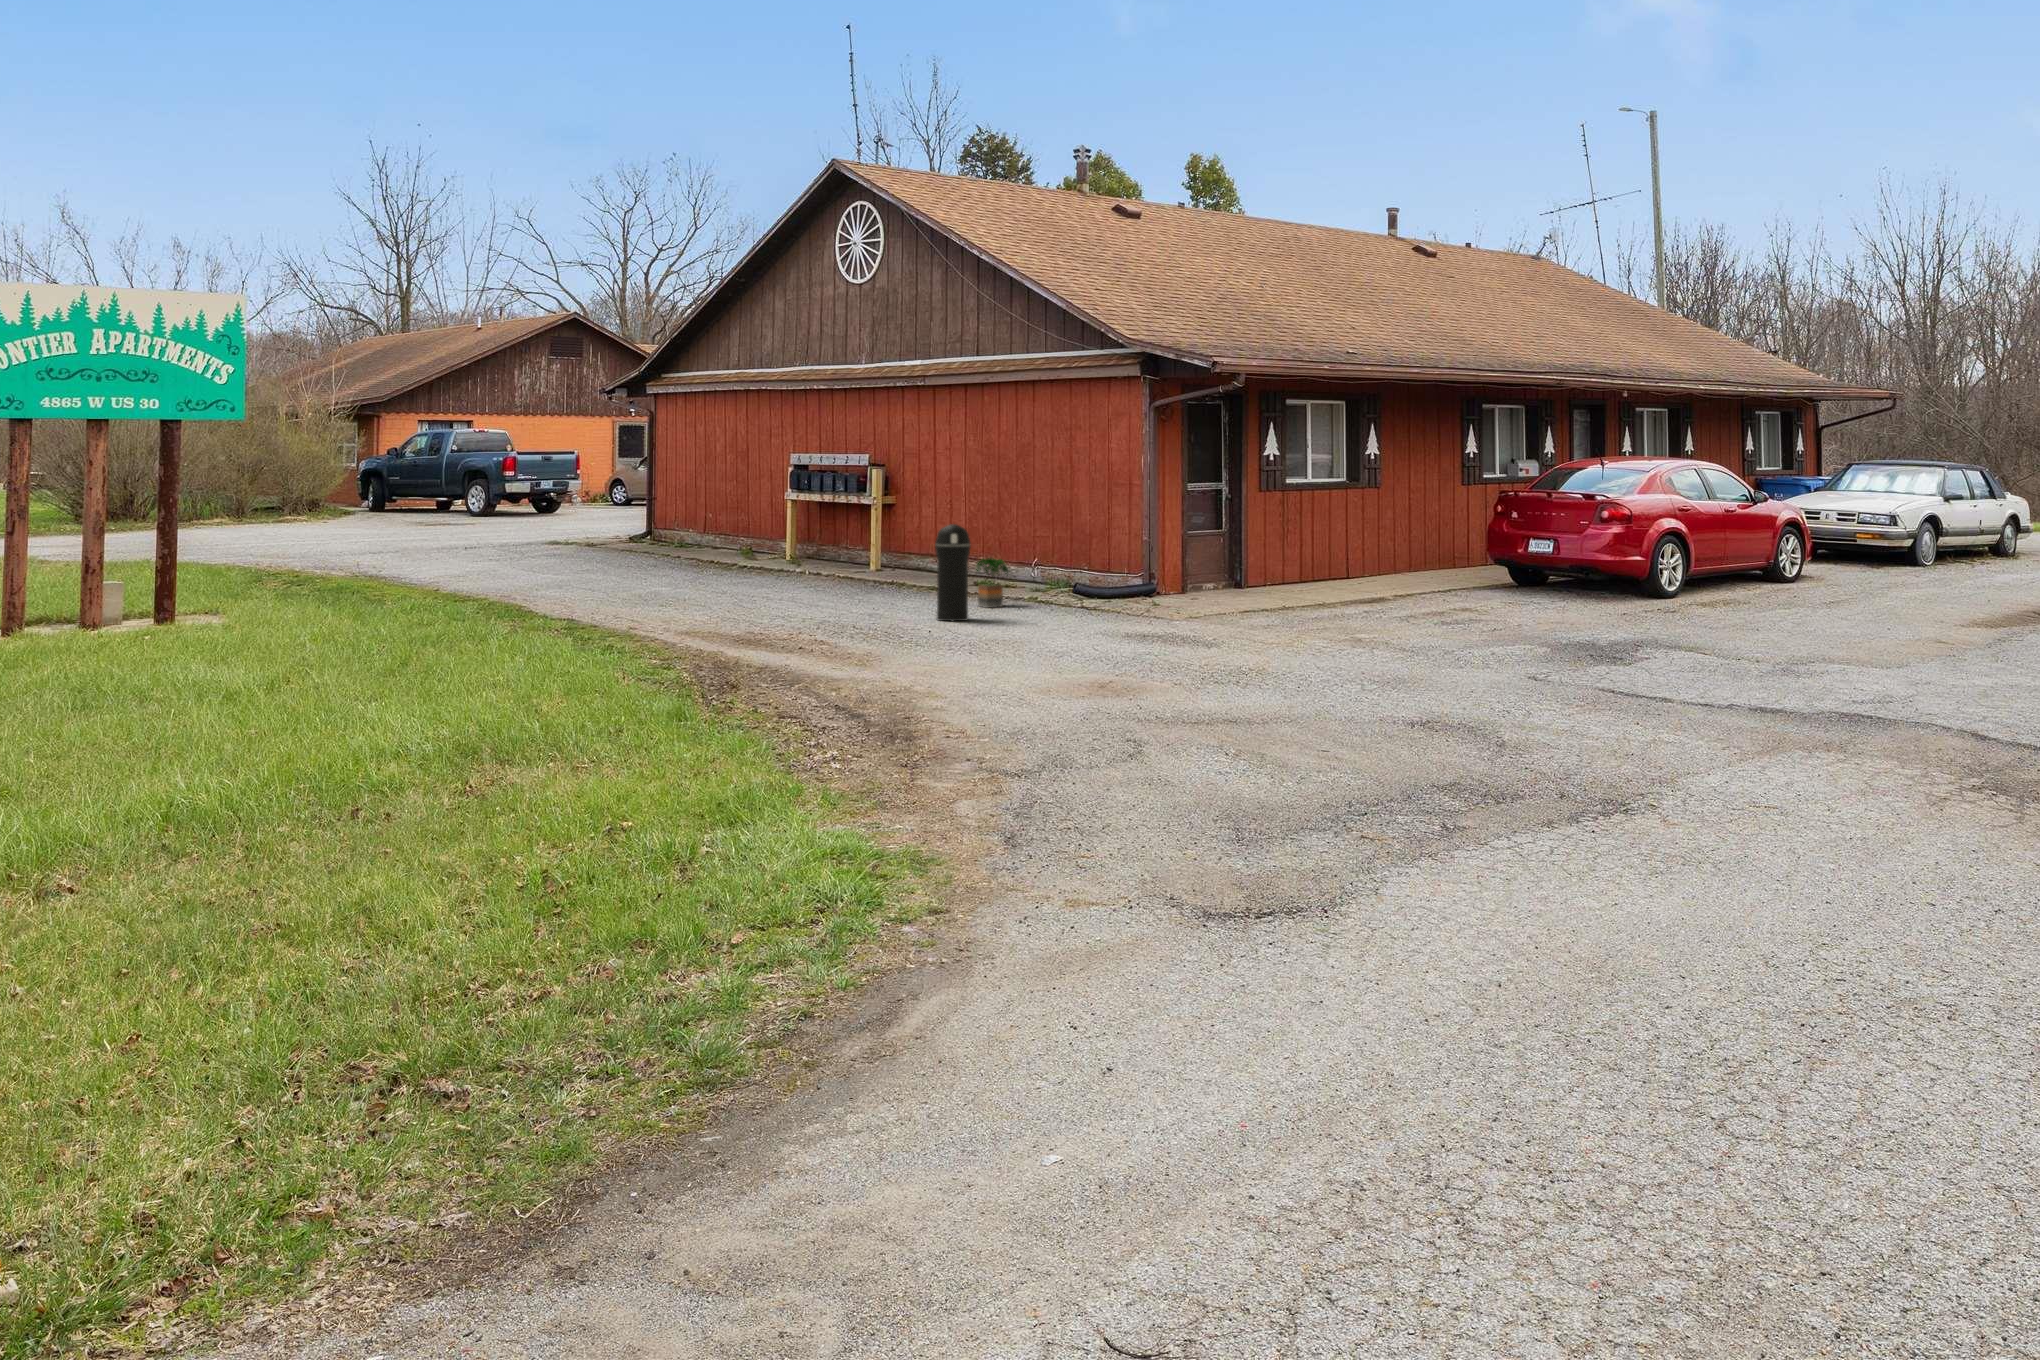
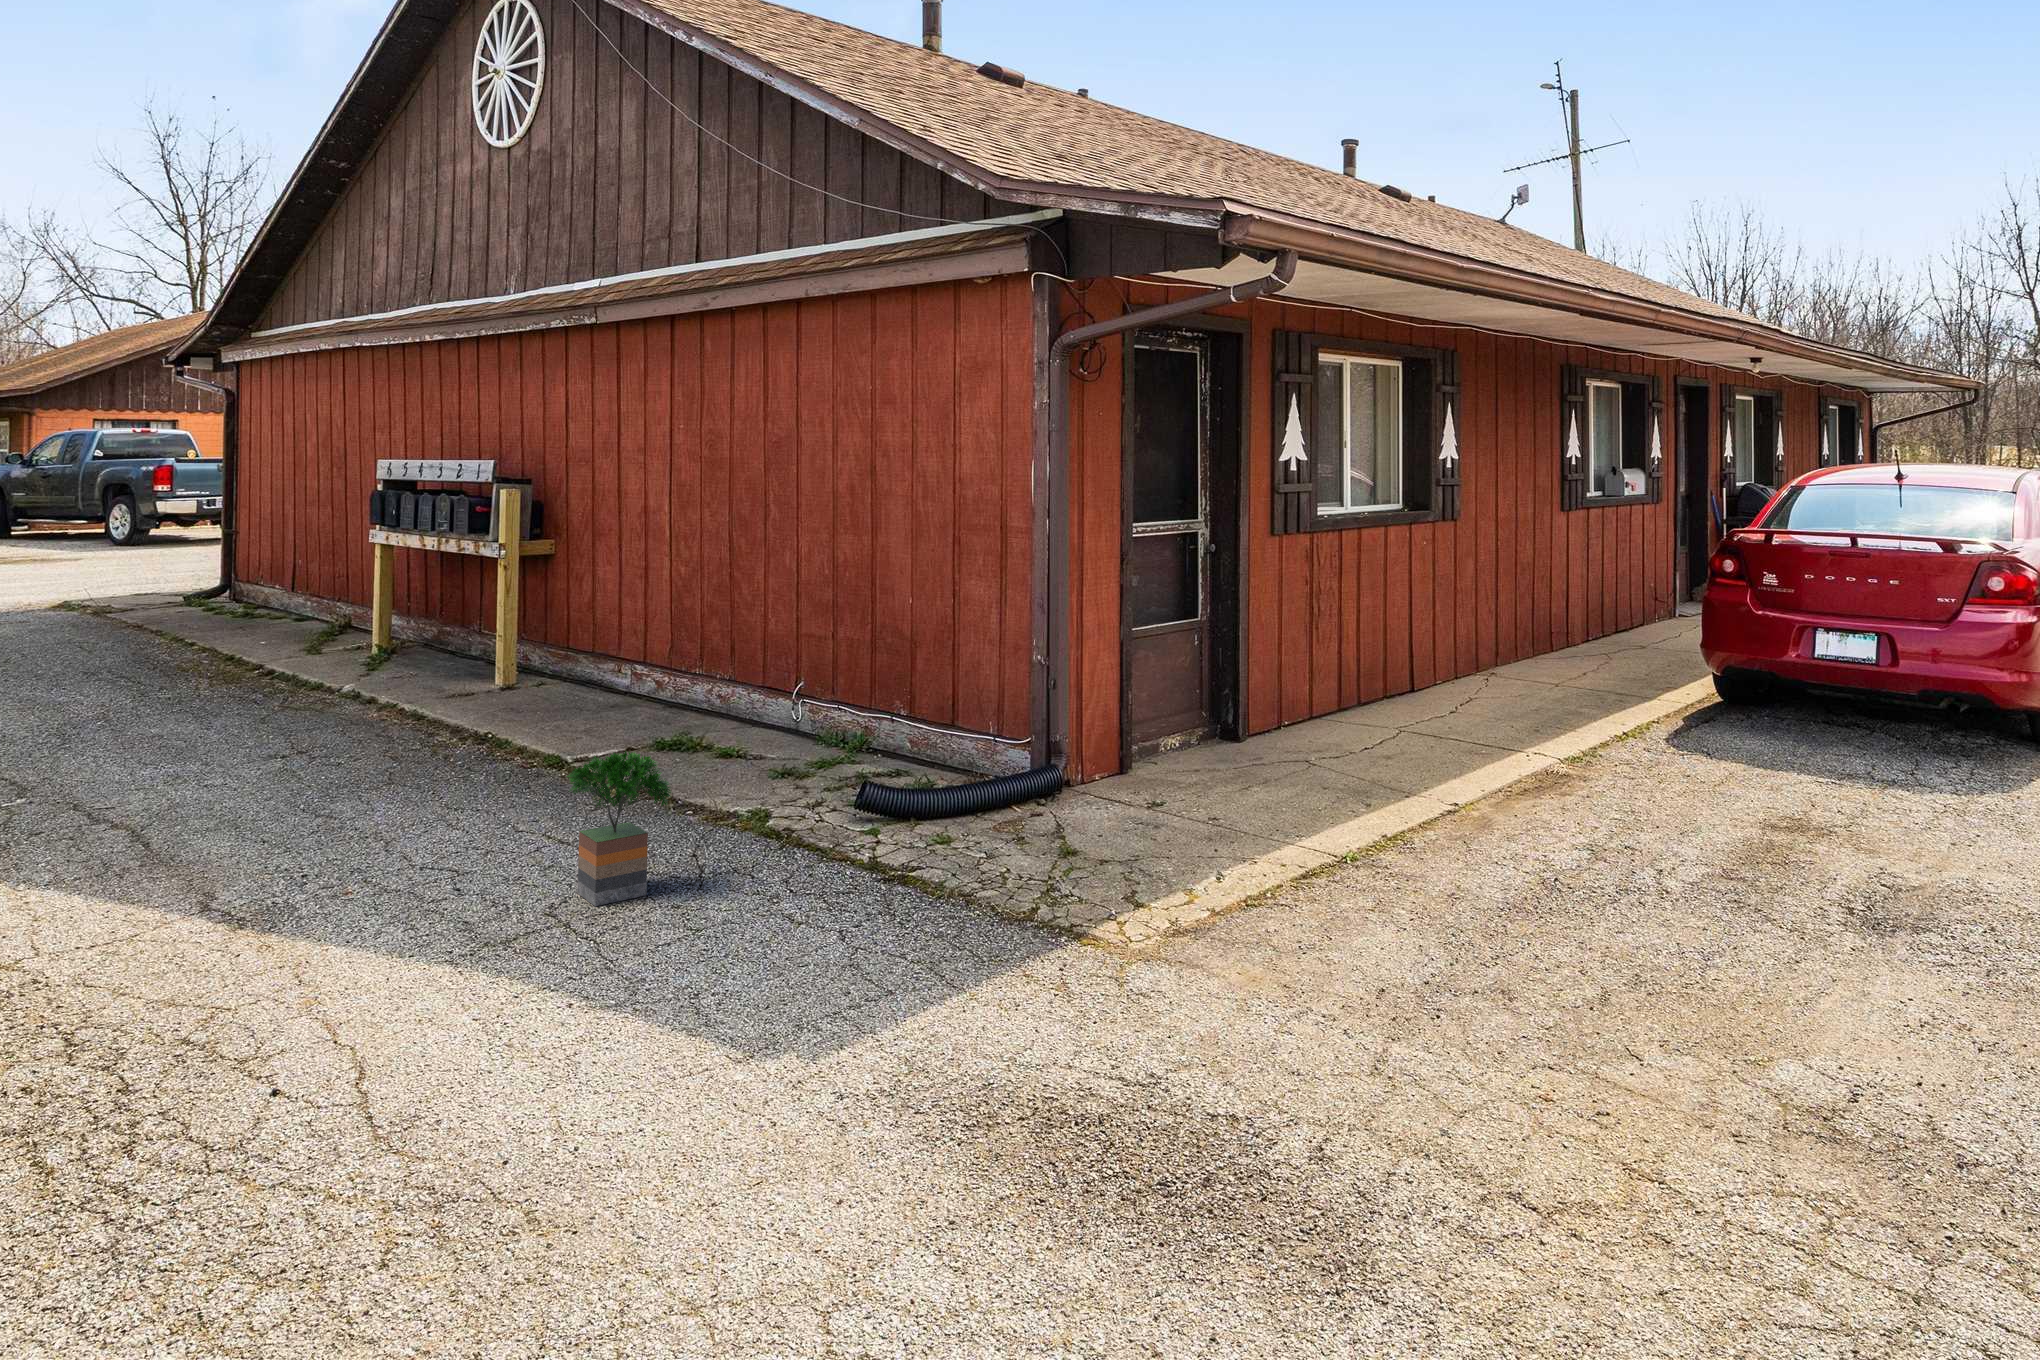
trash can: present [935,524,971,621] -> none [329,710,471,1071]

